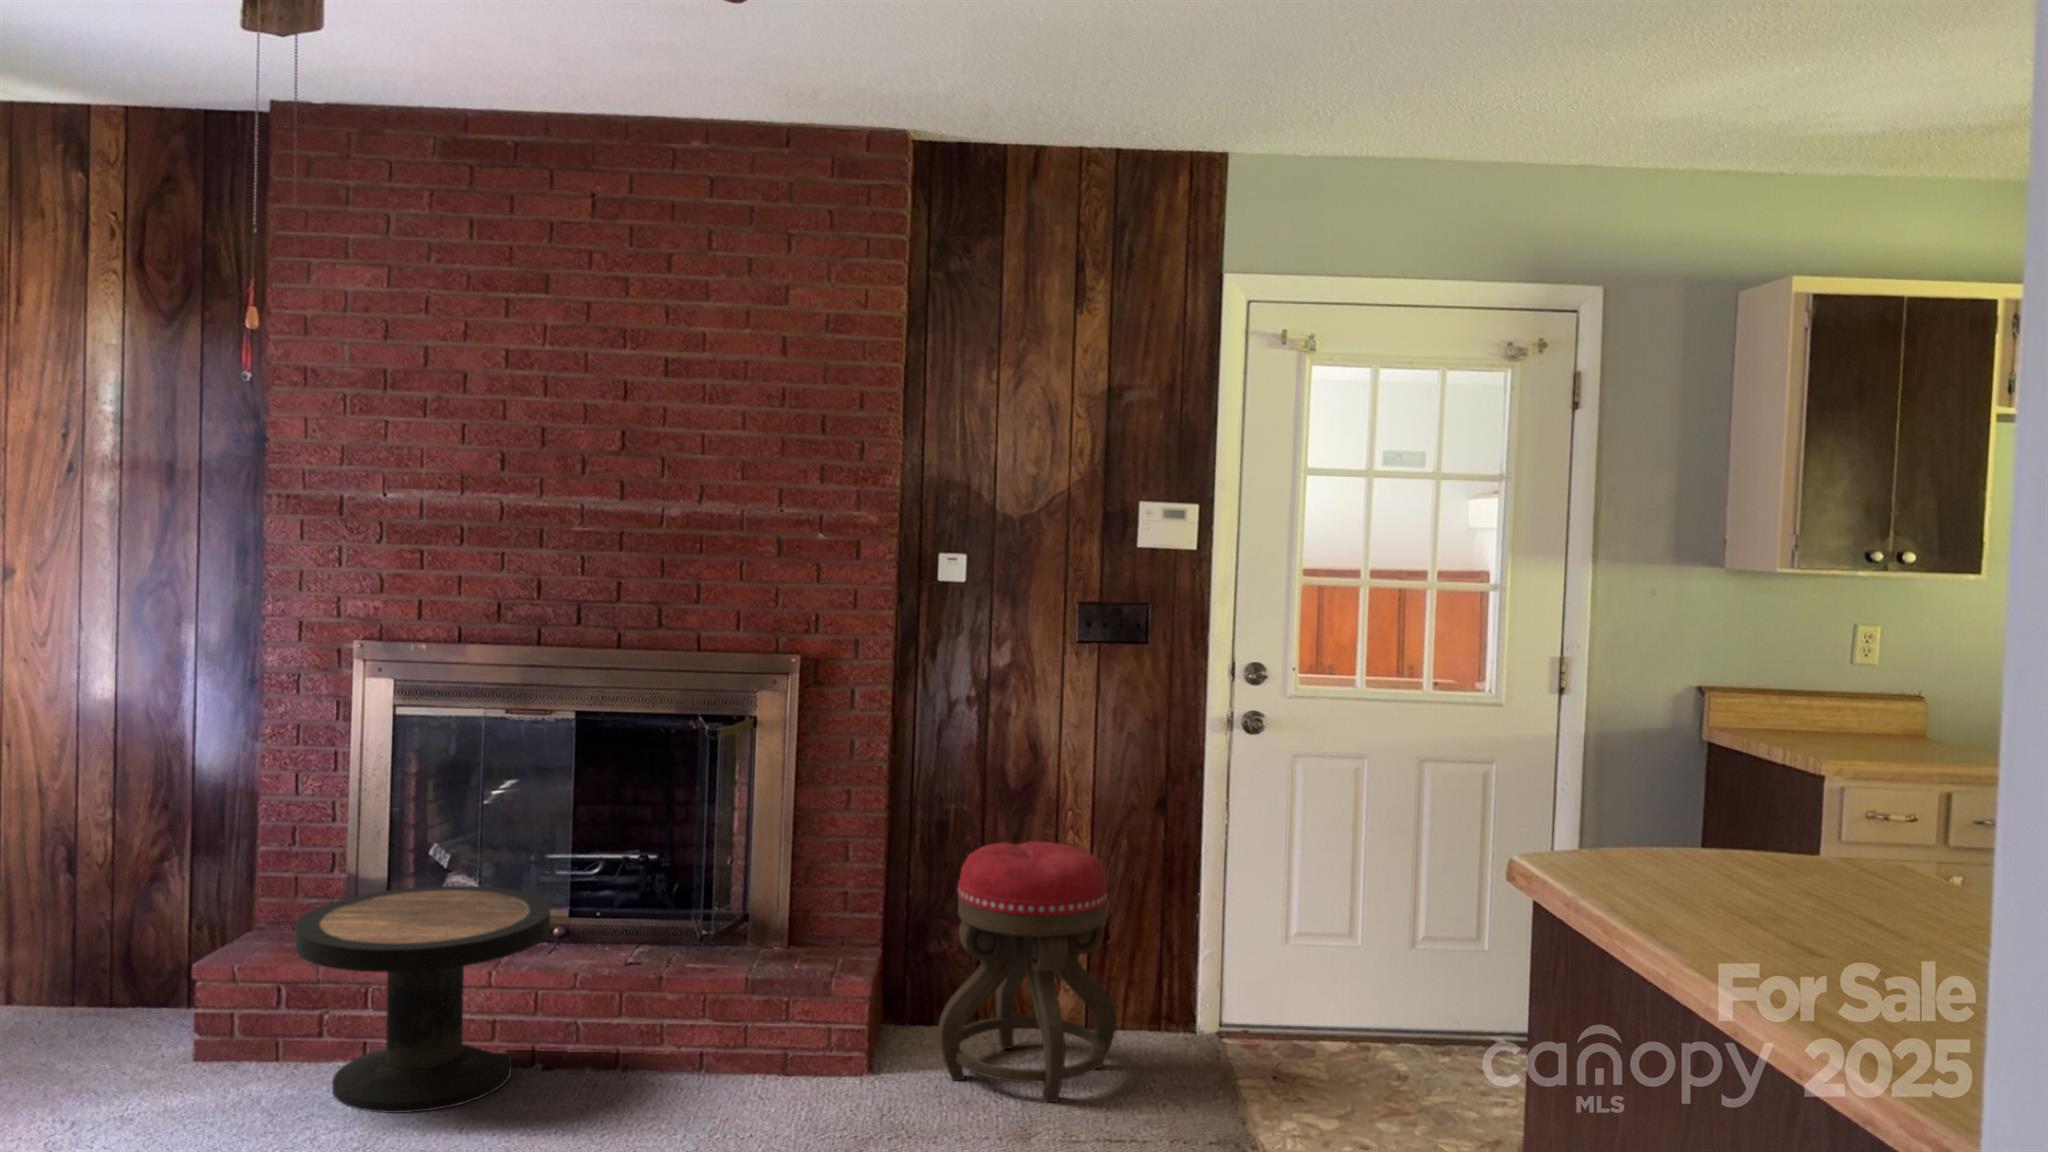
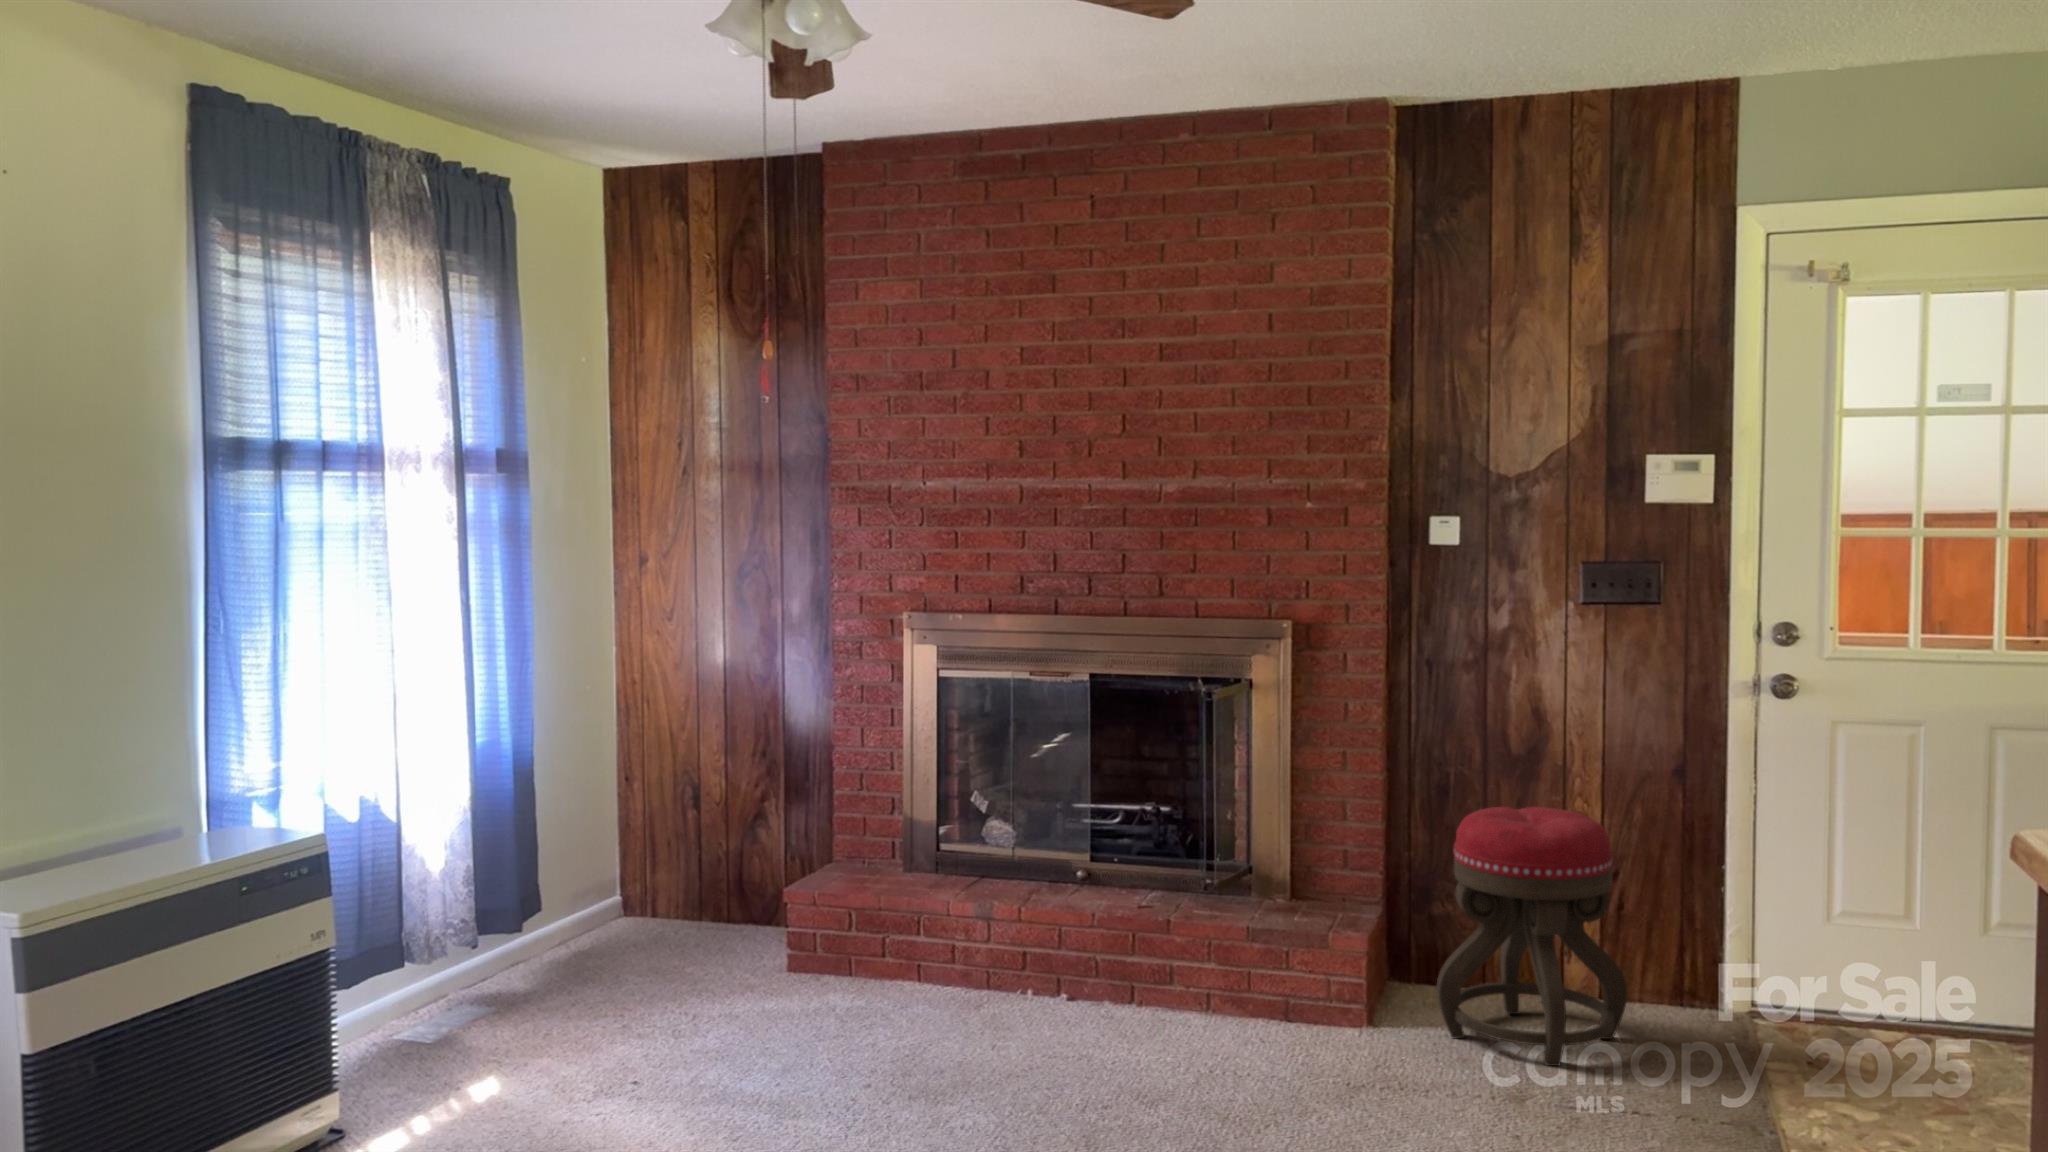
side table: present [295,886,550,1113] -> none [864,830,1071,1023]

